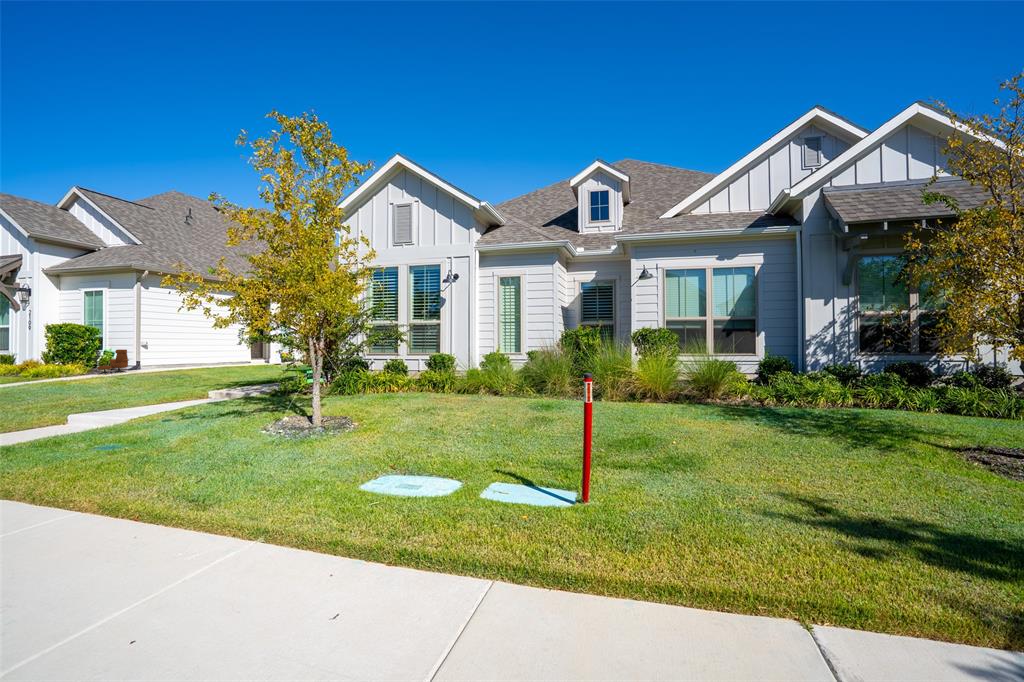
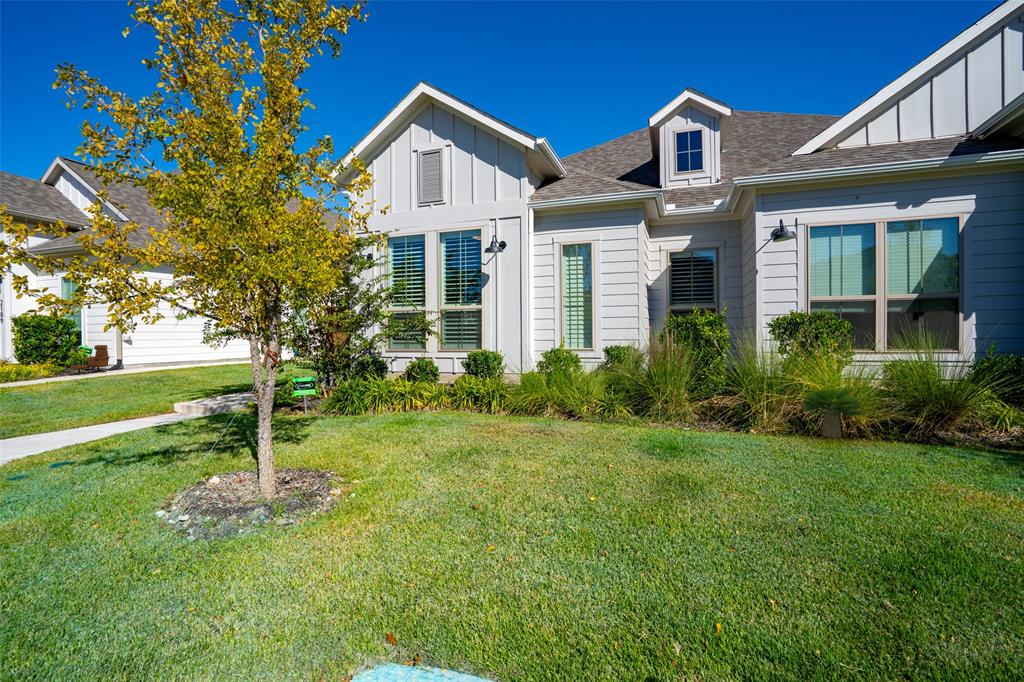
potted plant: none [622,372,660,402] -> present [800,388,864,438]

